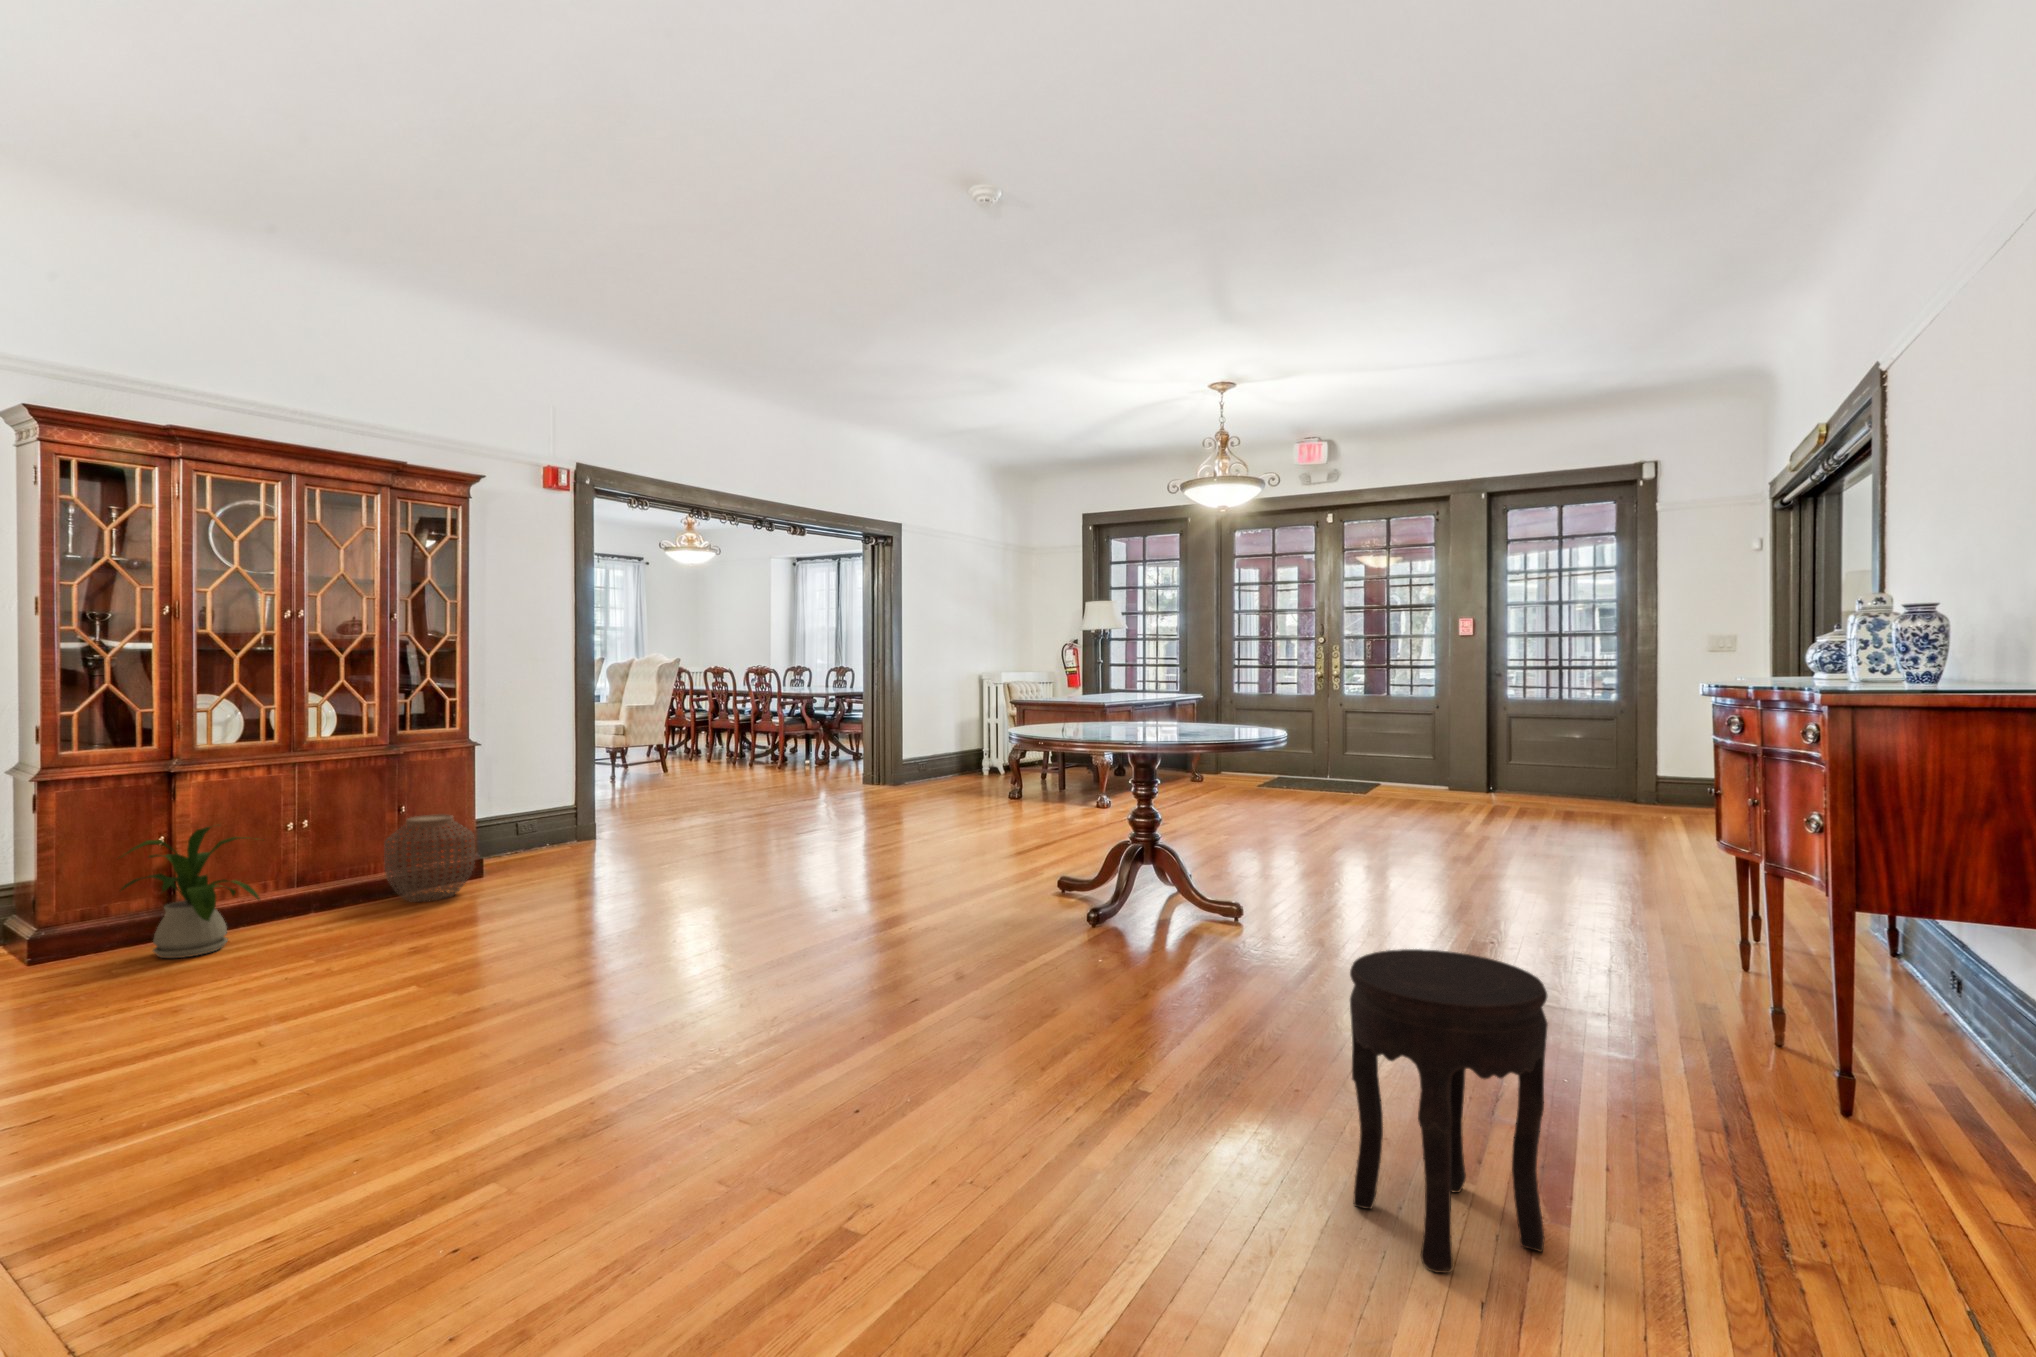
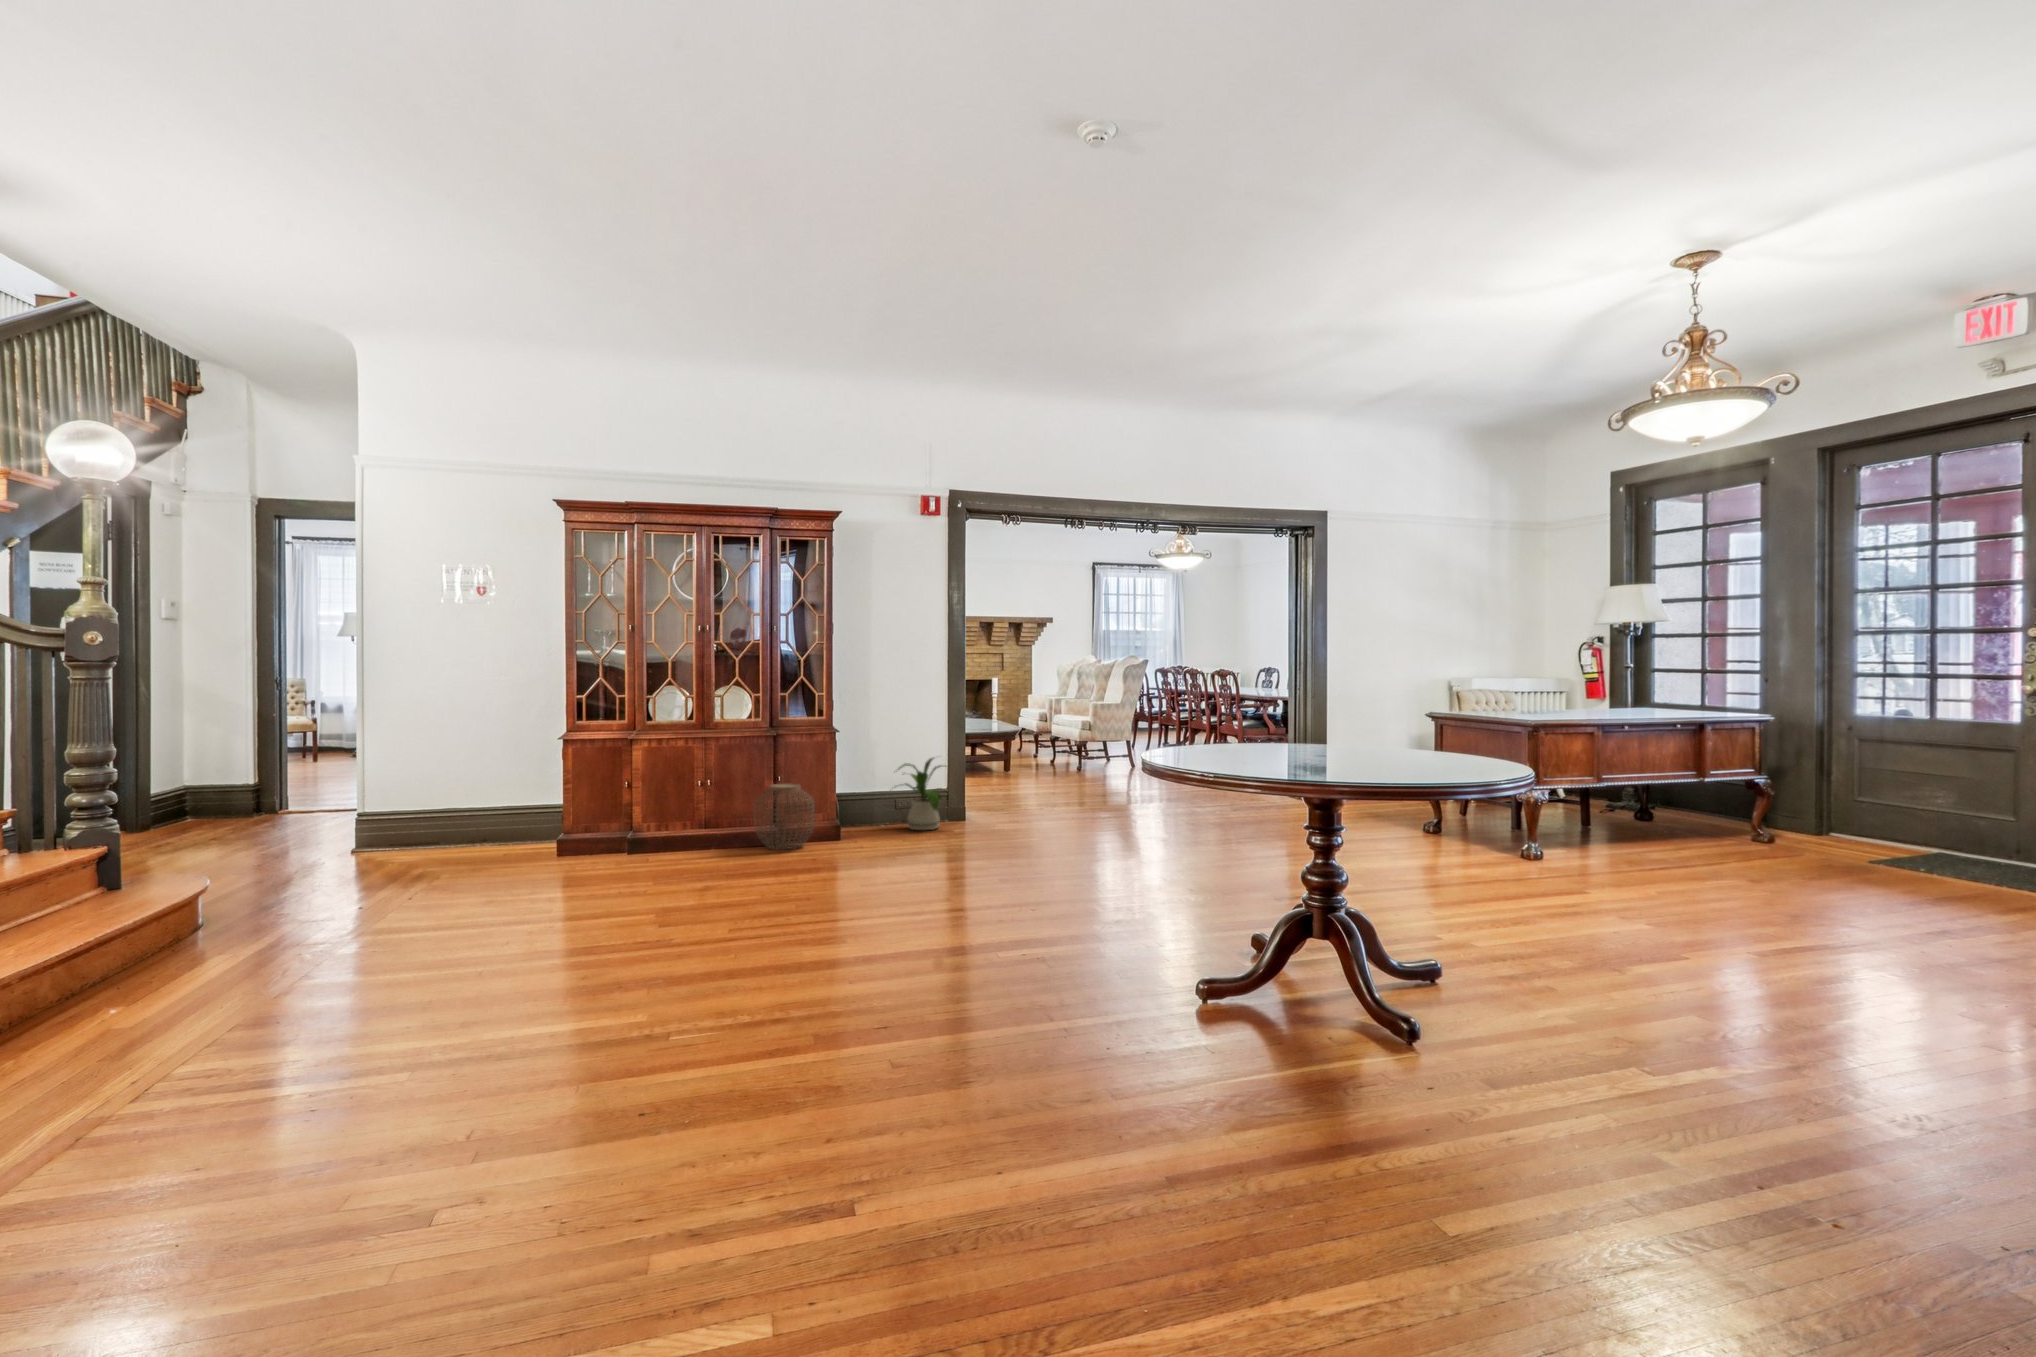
house plant: present [121,827,264,958] -> present [890,757,942,830]
side table: present [1350,949,1548,1273] -> none [815,961,999,1288]

